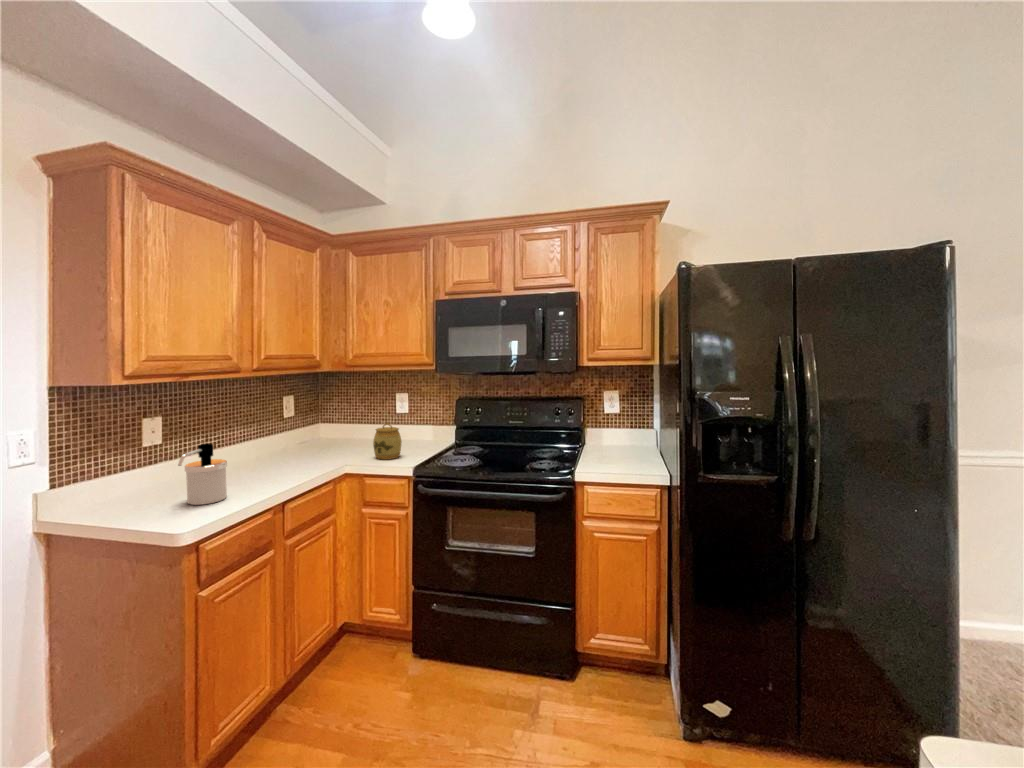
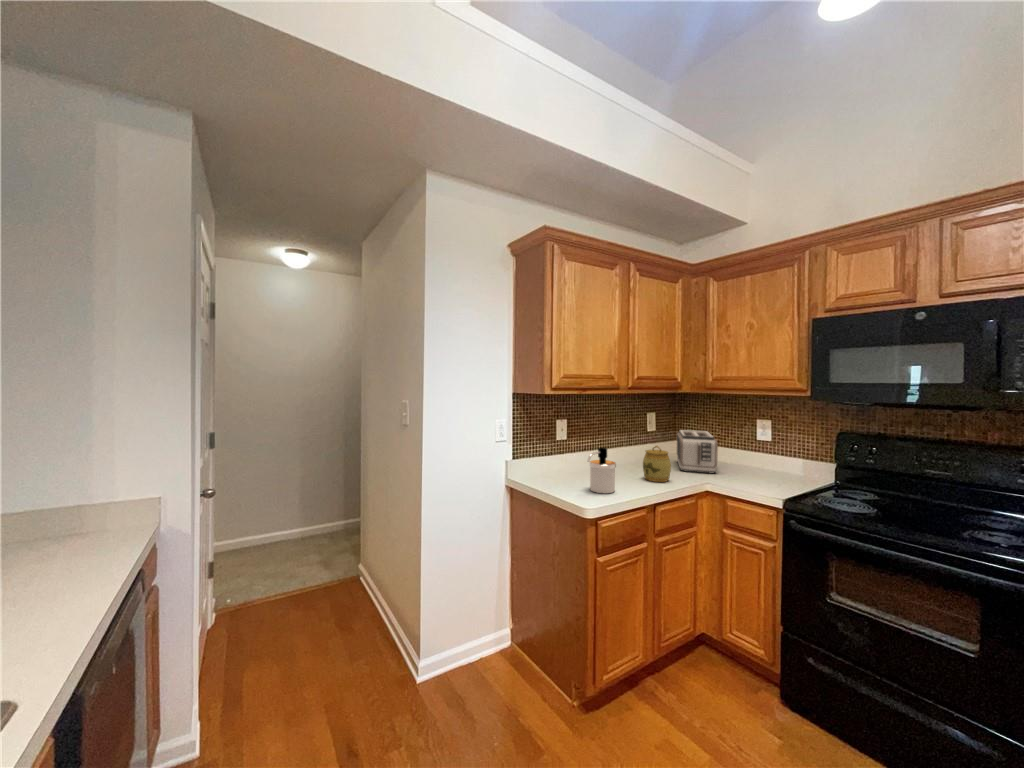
toaster: none [317,410,358,457] -> present [677,430,718,473]
jar: present [373,423,402,459] -> present [643,446,671,482]

